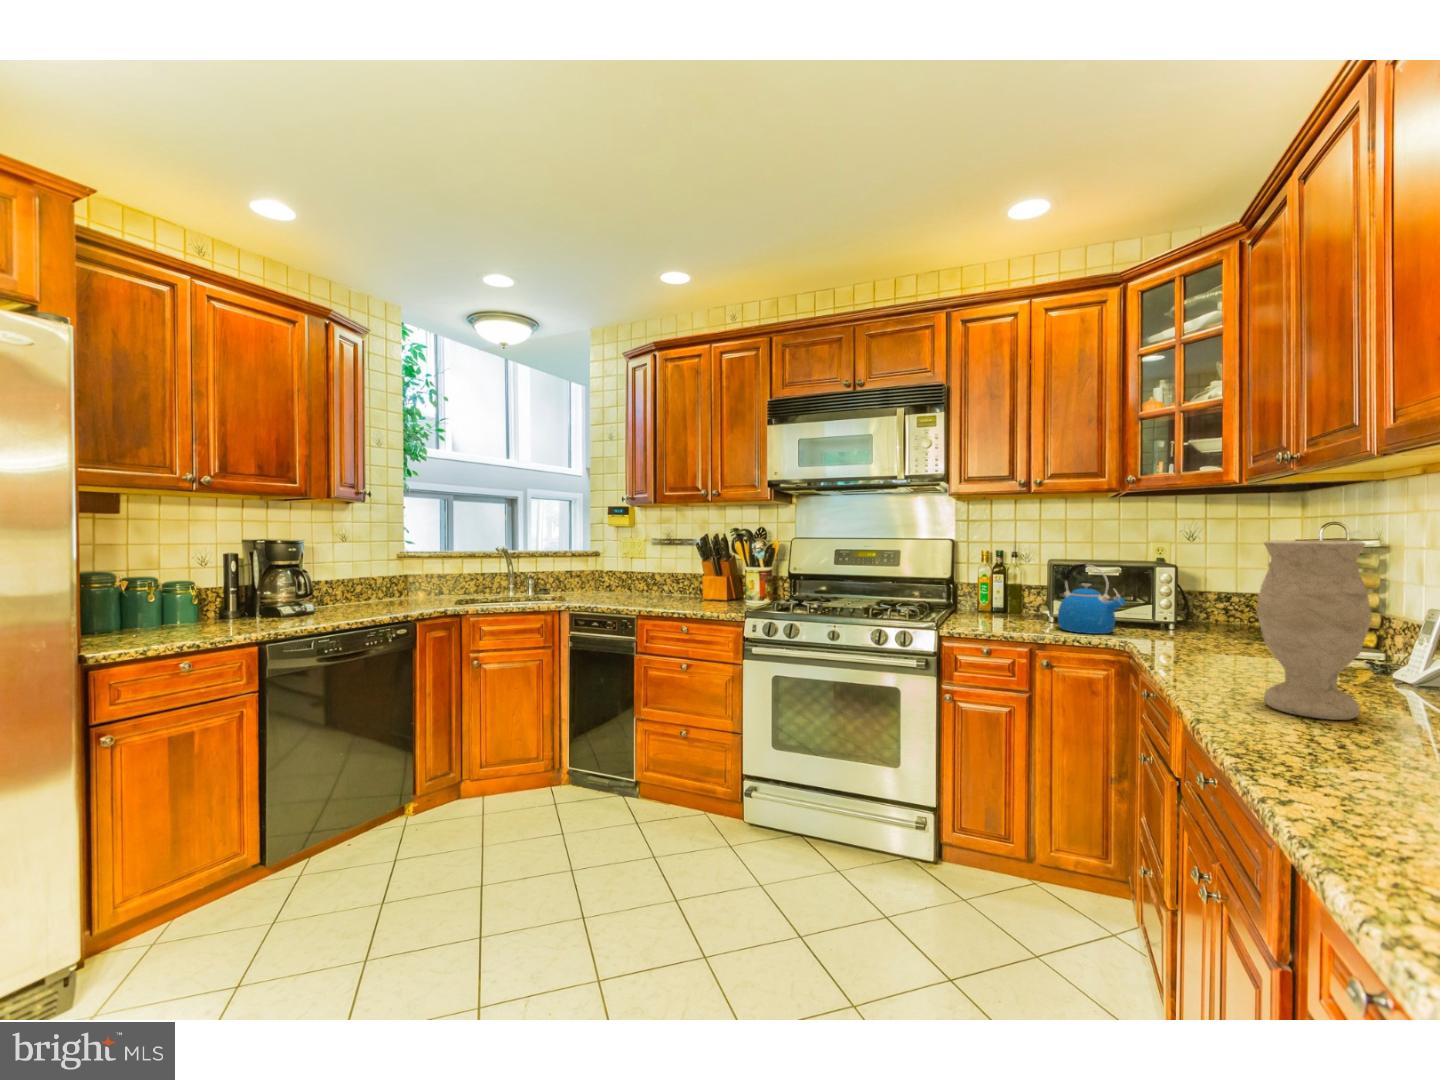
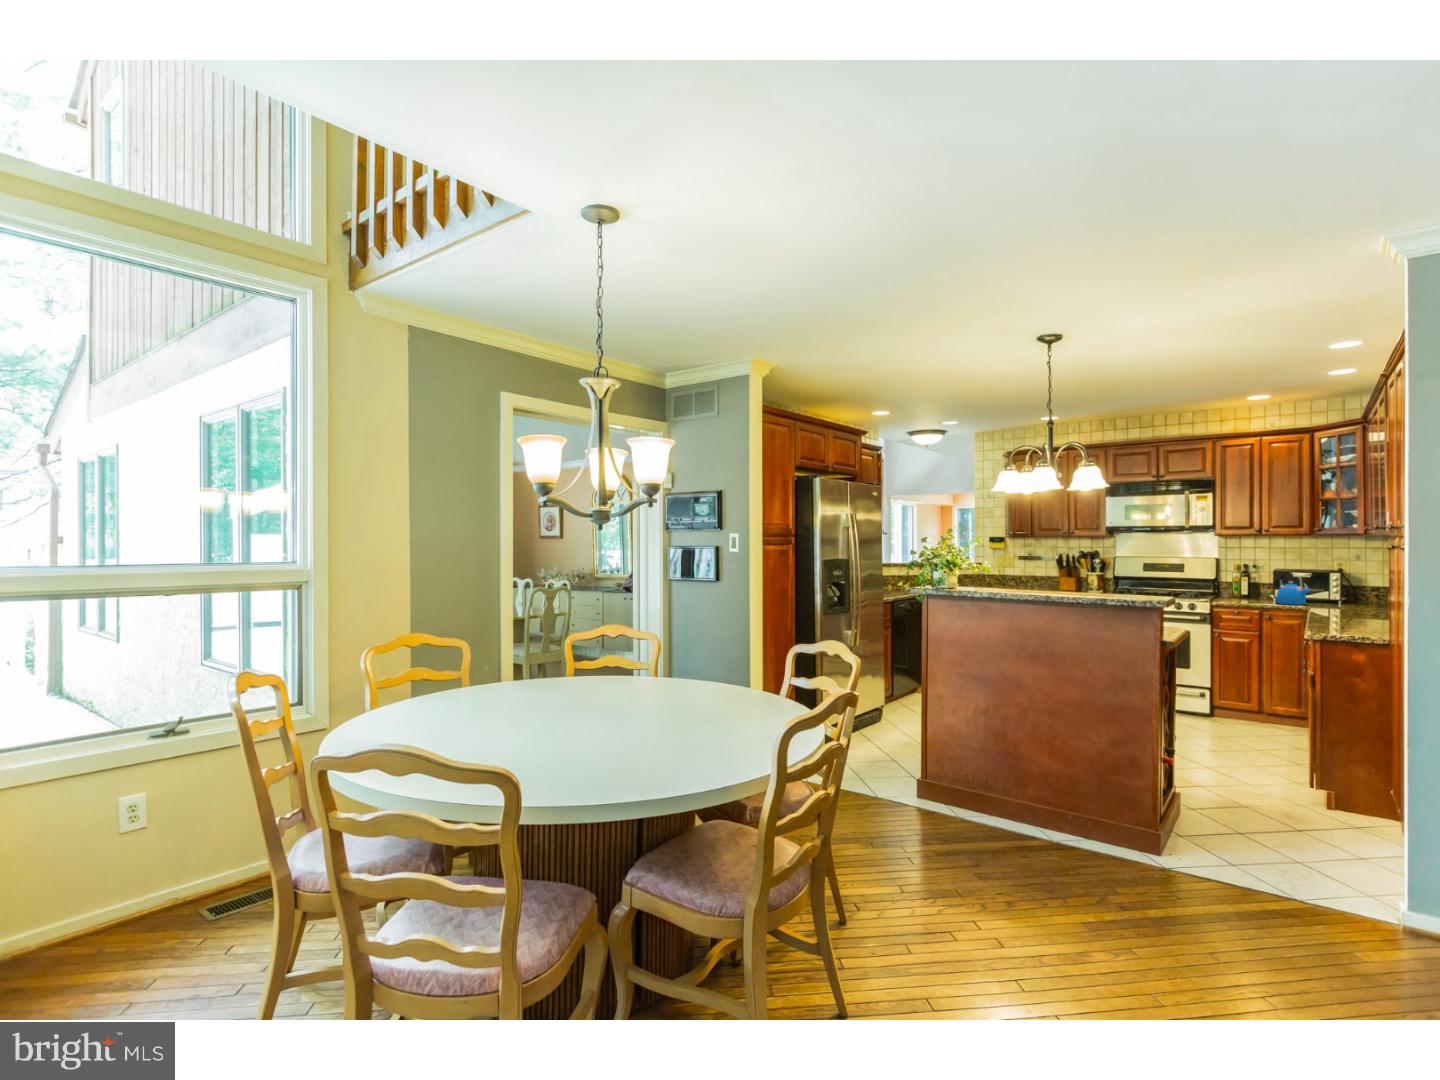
vase: present [1256,541,1372,720] -> none [1334,566,1369,622]

